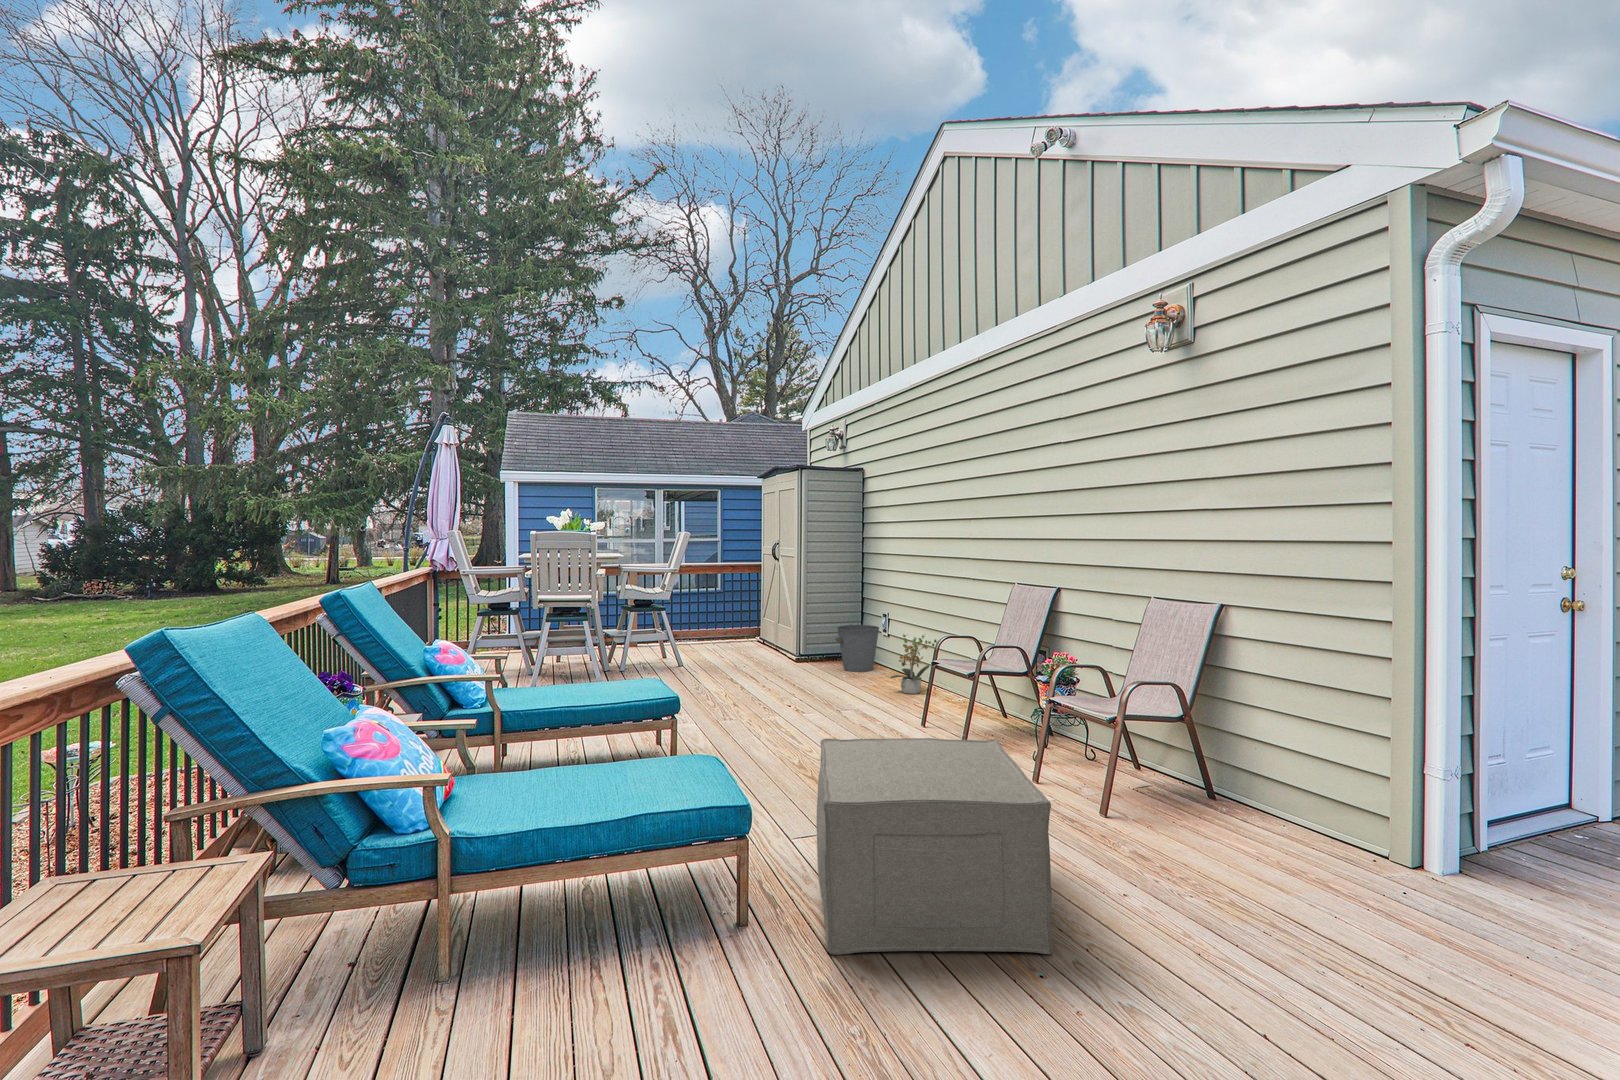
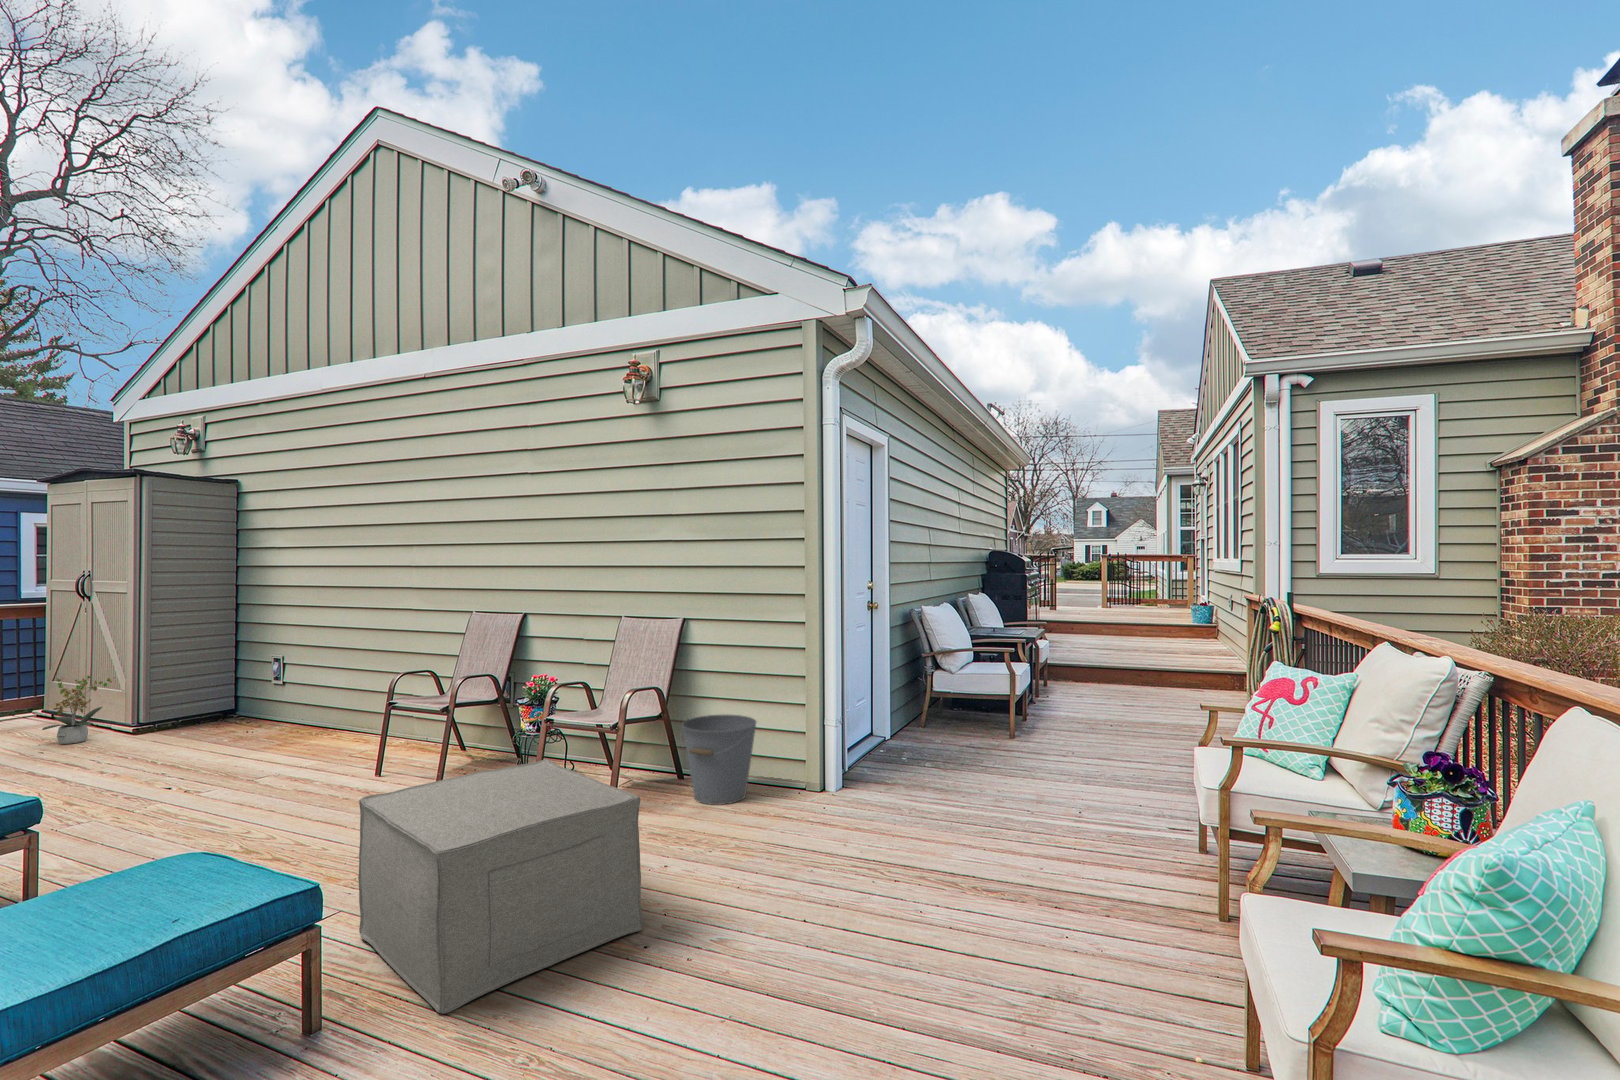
bucket: present [835,624,879,672] -> present [682,715,756,805]
potted plant: present [890,634,937,694] -> present [42,674,115,744]

